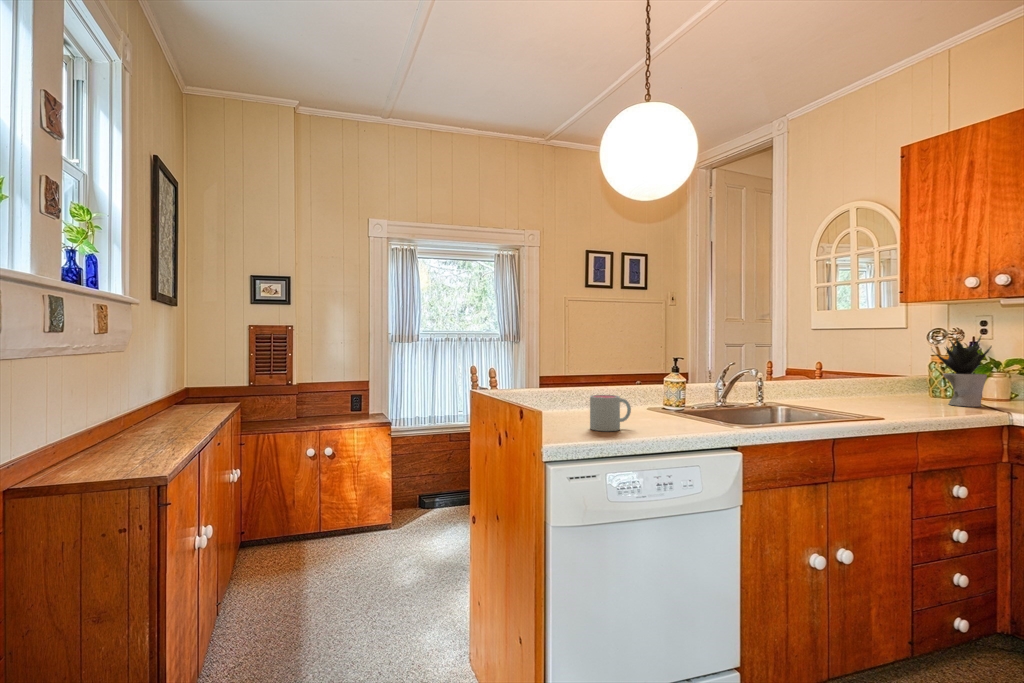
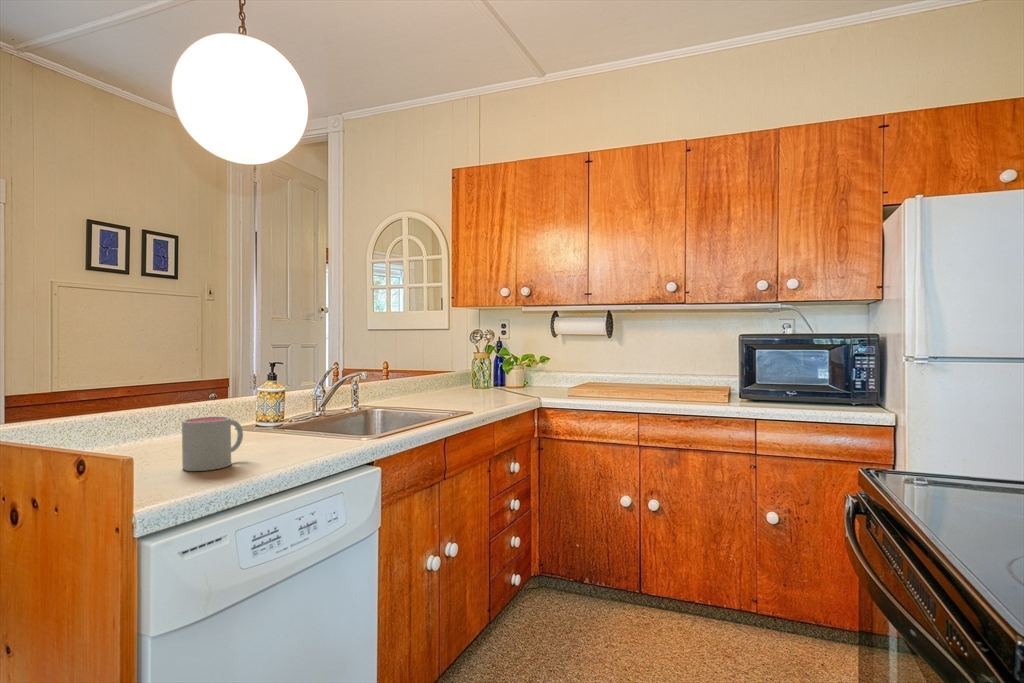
potted plant: present [934,336,991,407] -> none [481,335,520,395]

